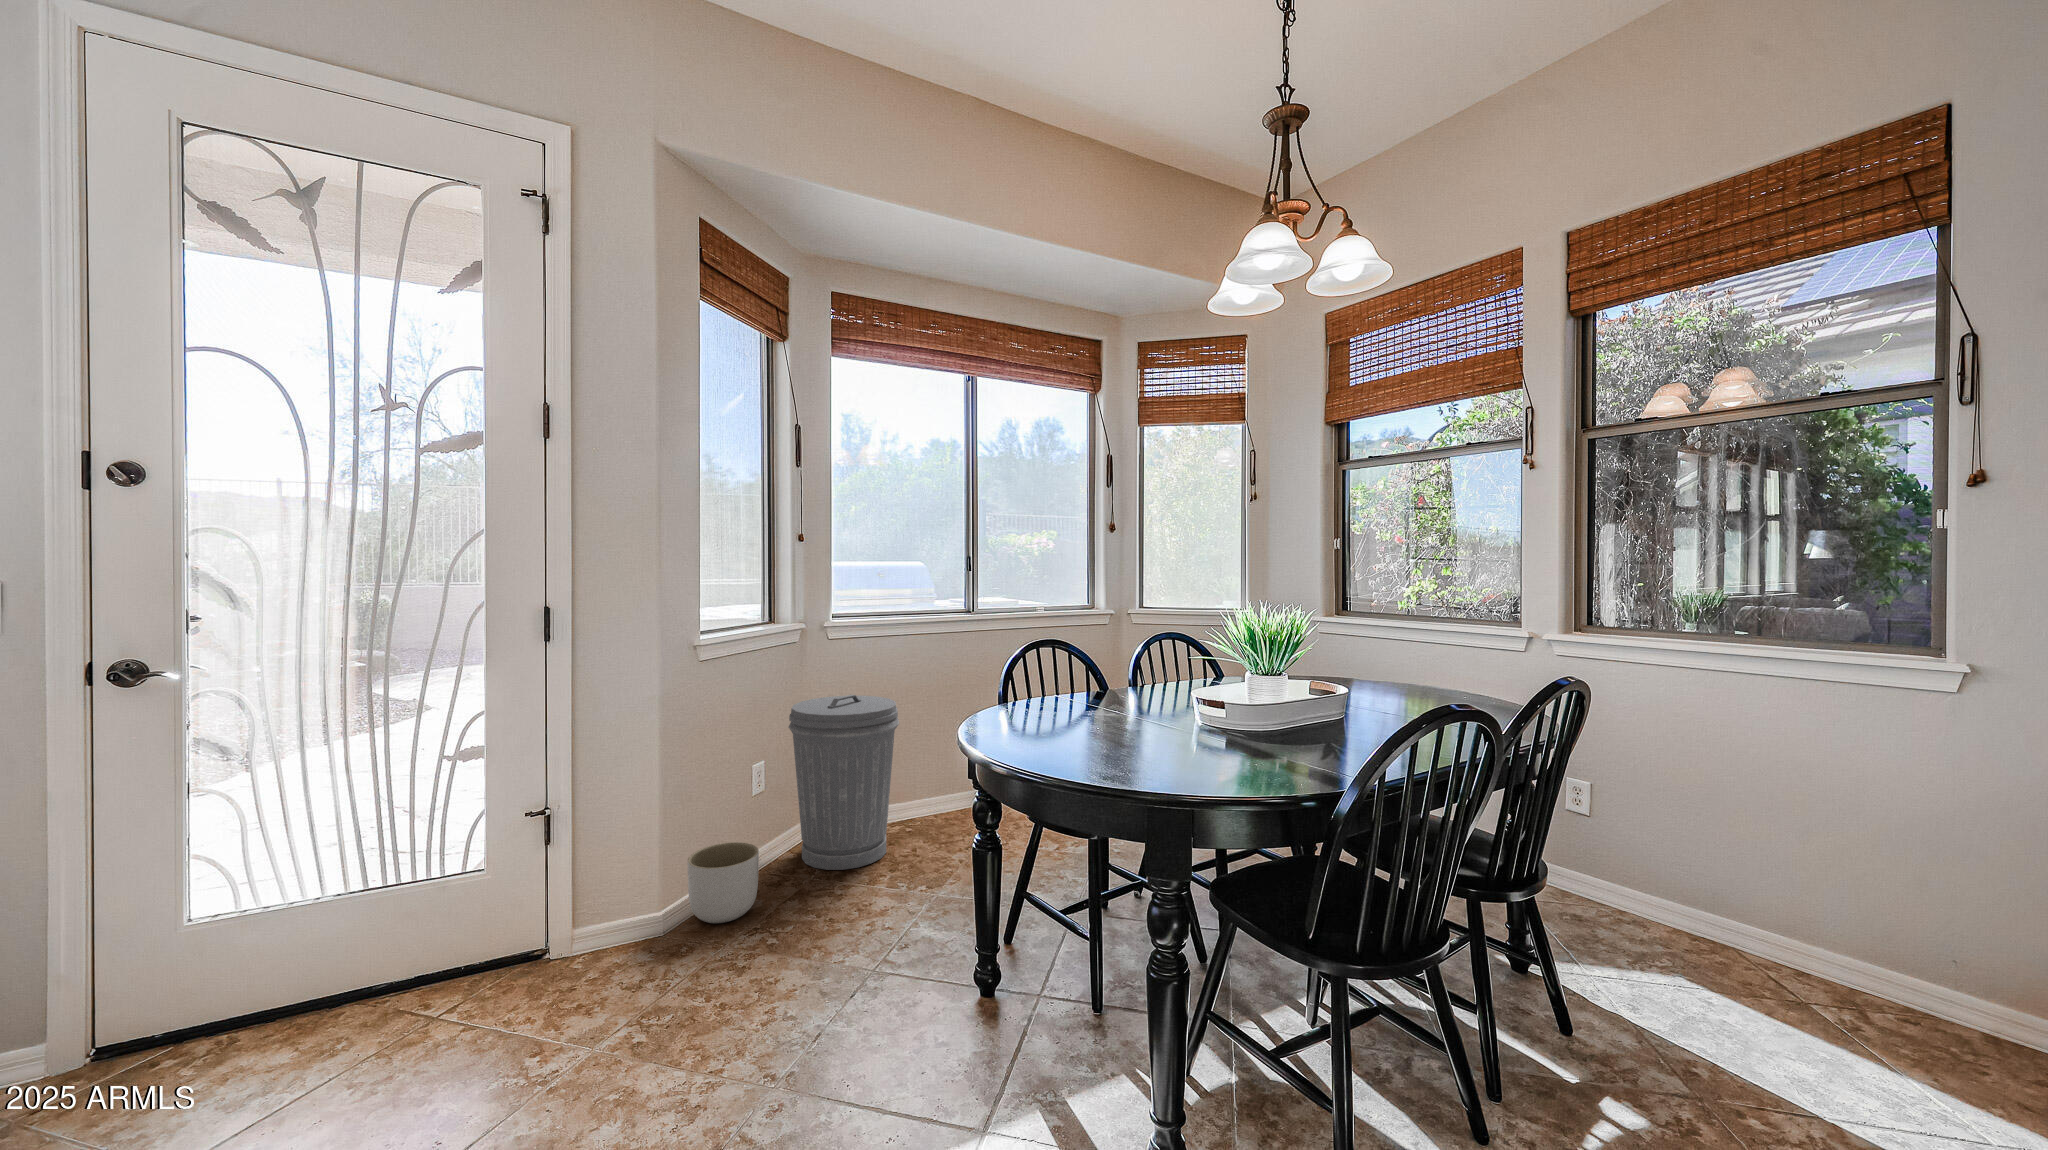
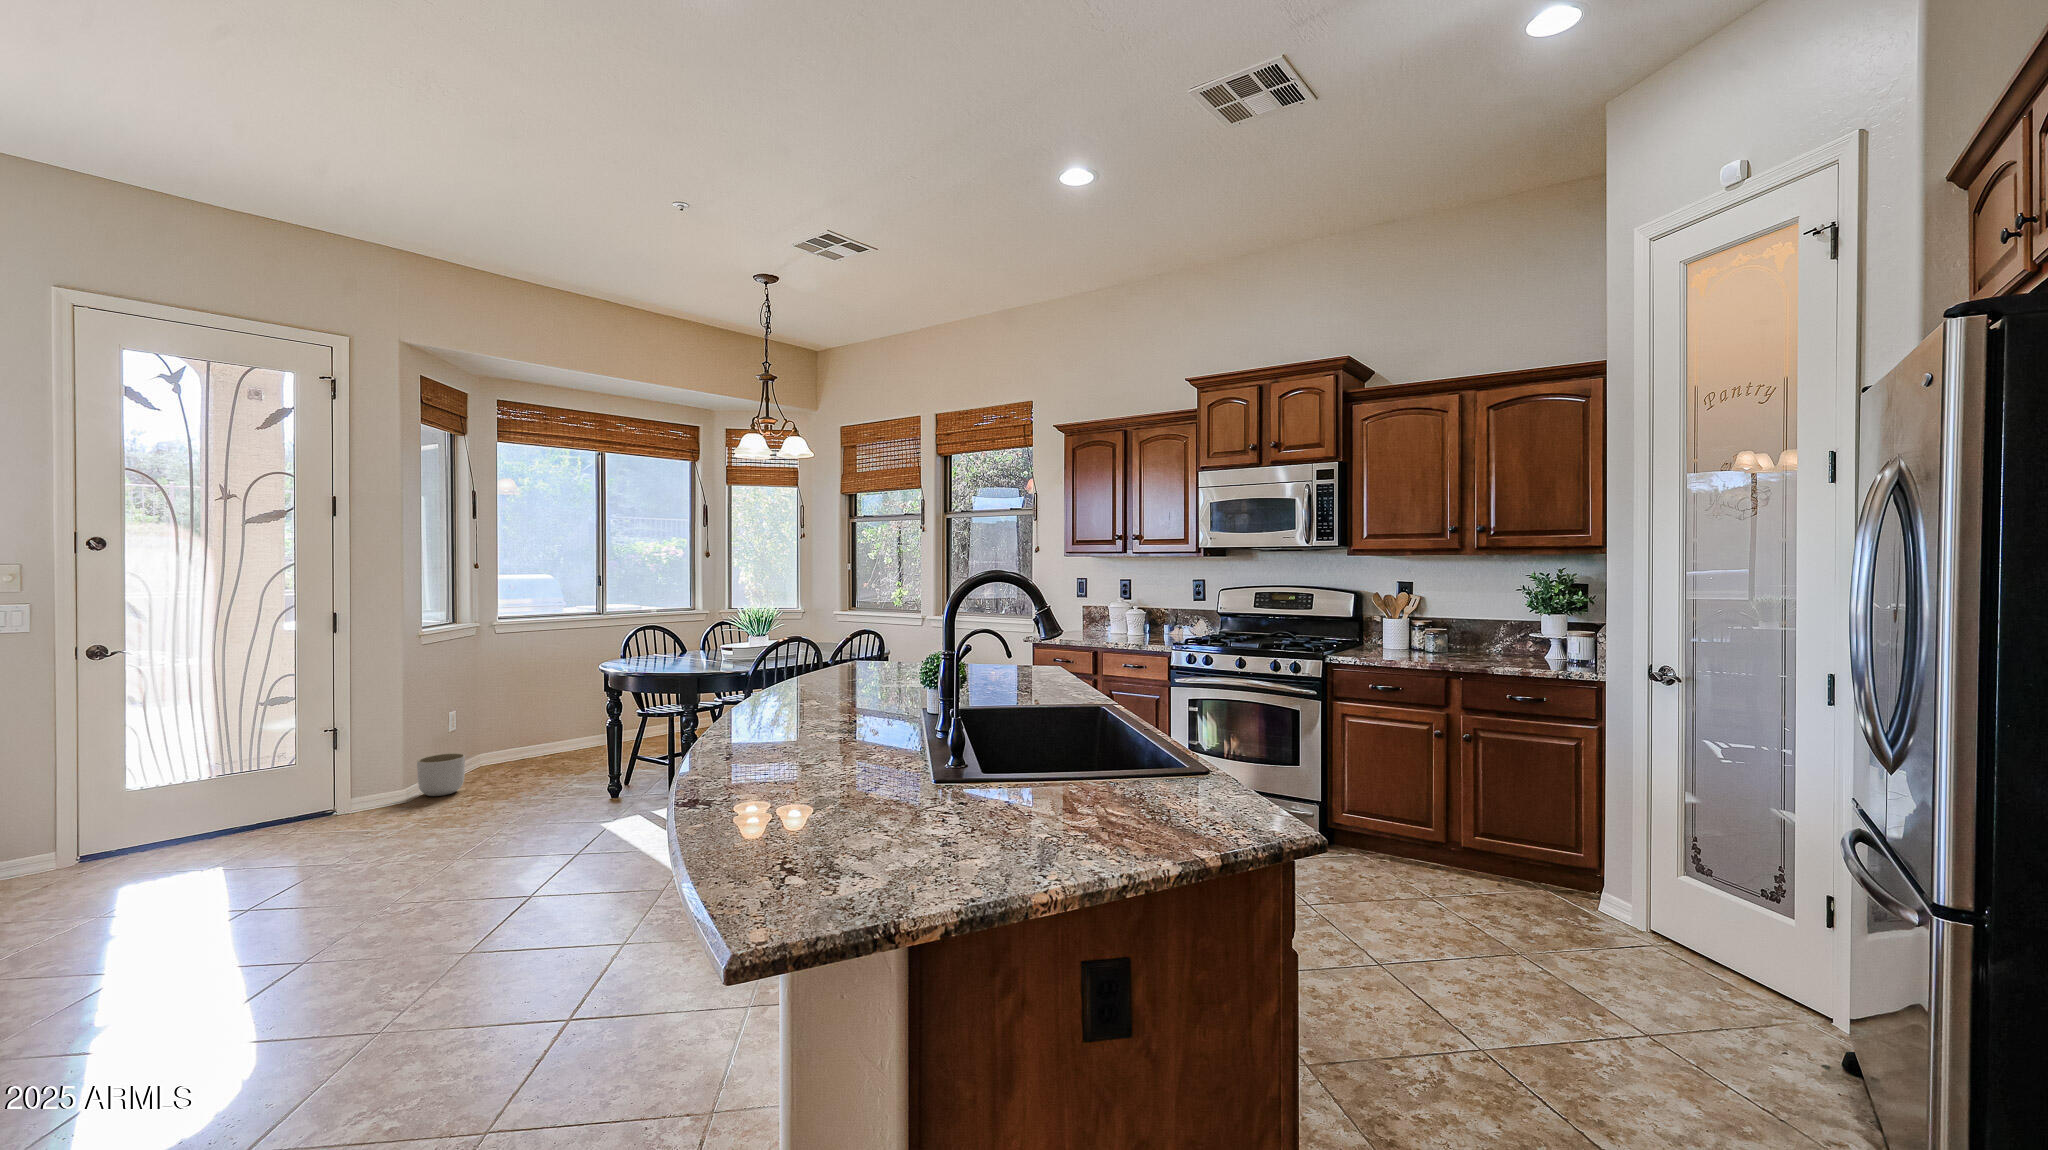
trash can: present [789,695,899,870] -> none [473,667,554,774]

